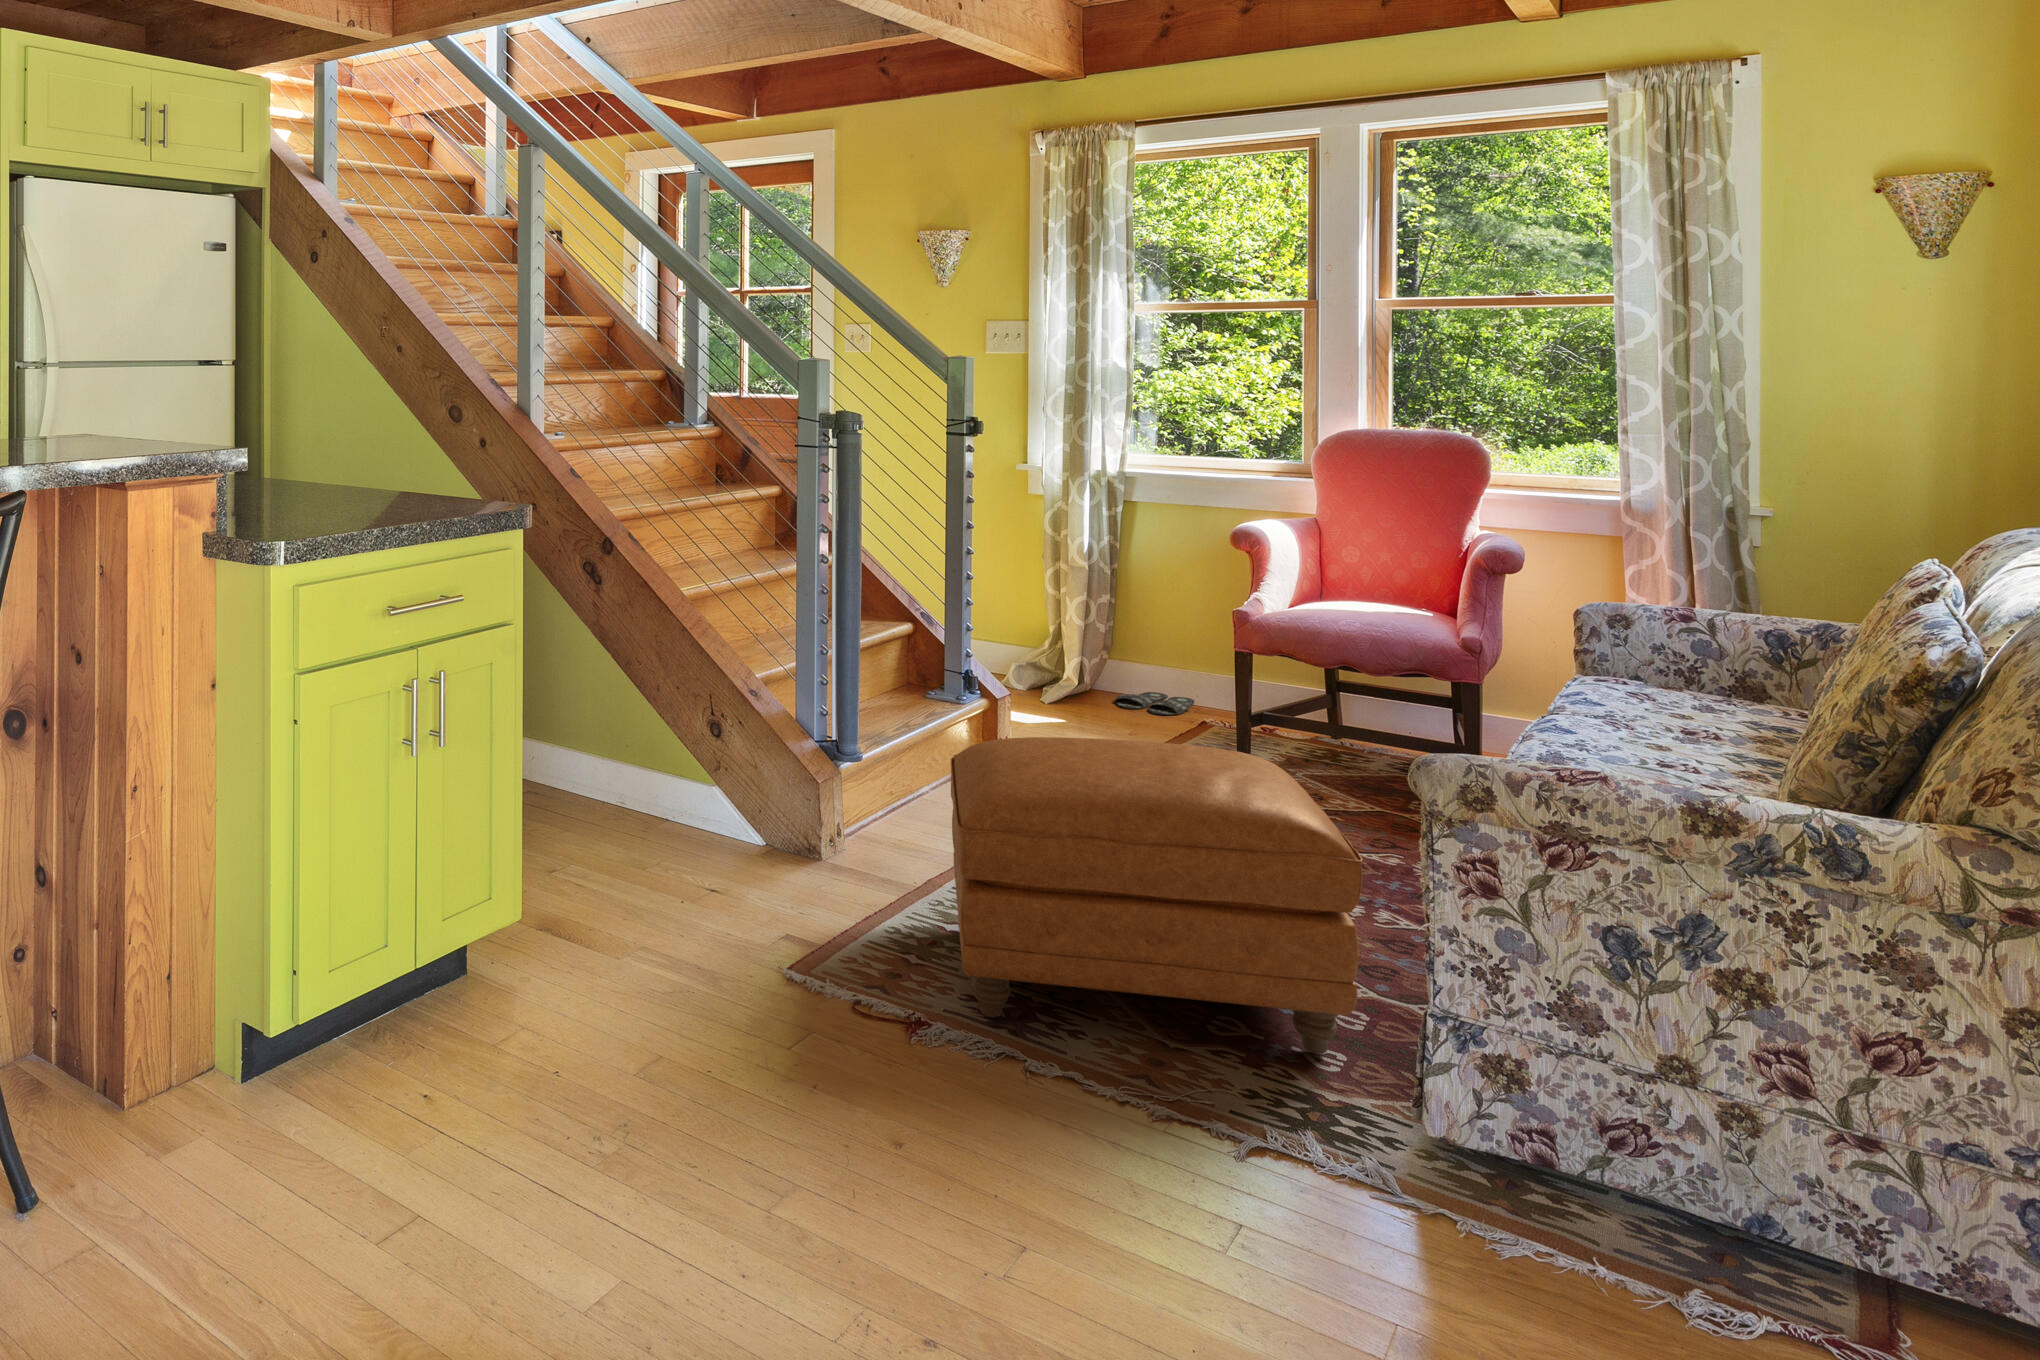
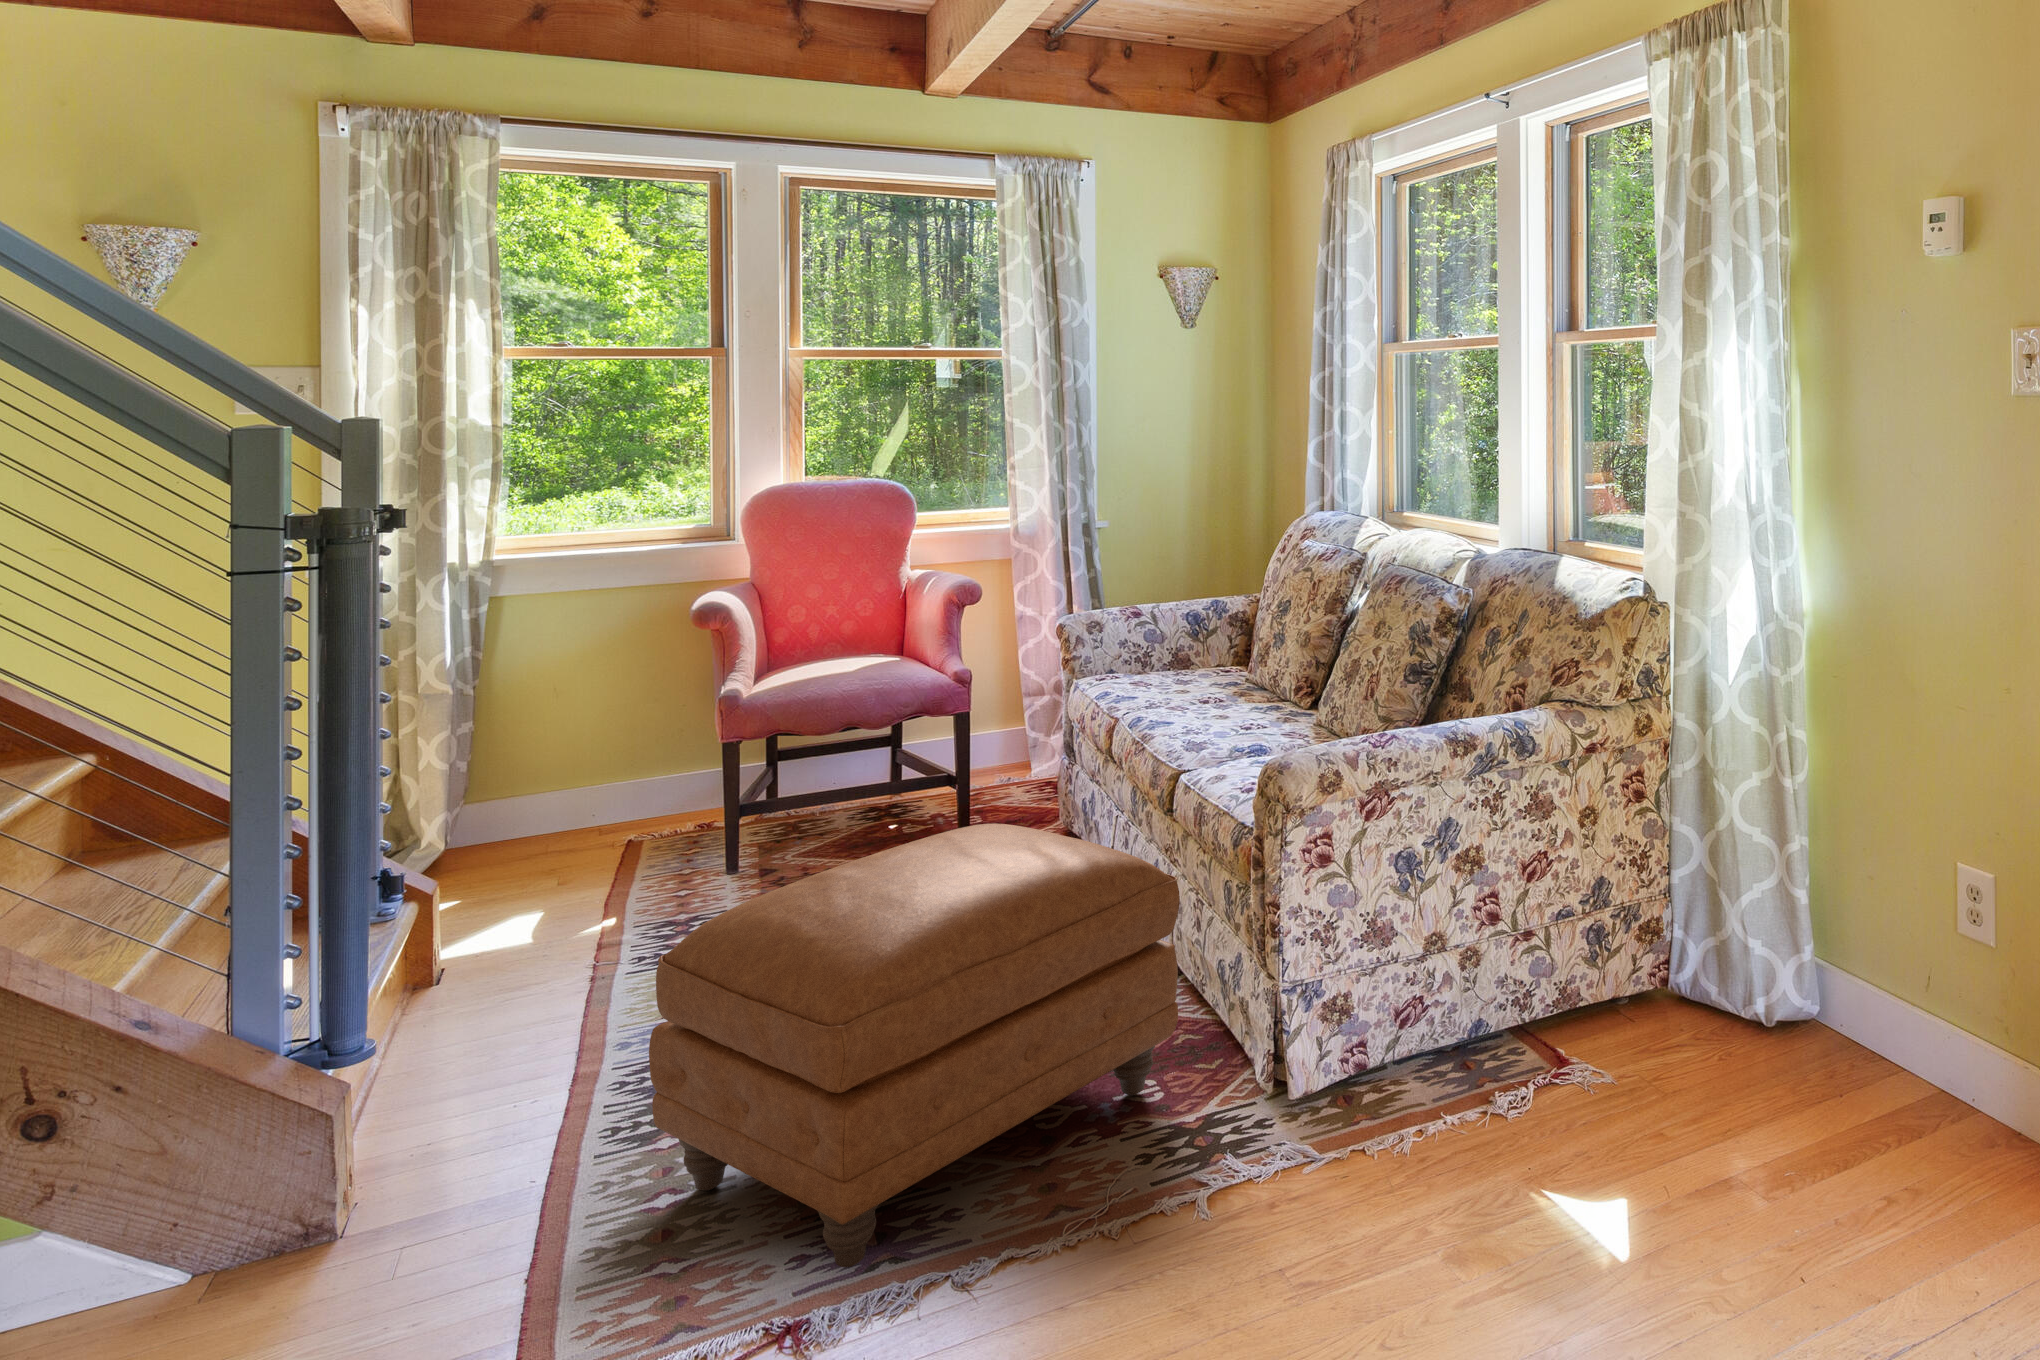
slippers: present [1115,692,1194,715] -> none [496,826,599,863]

